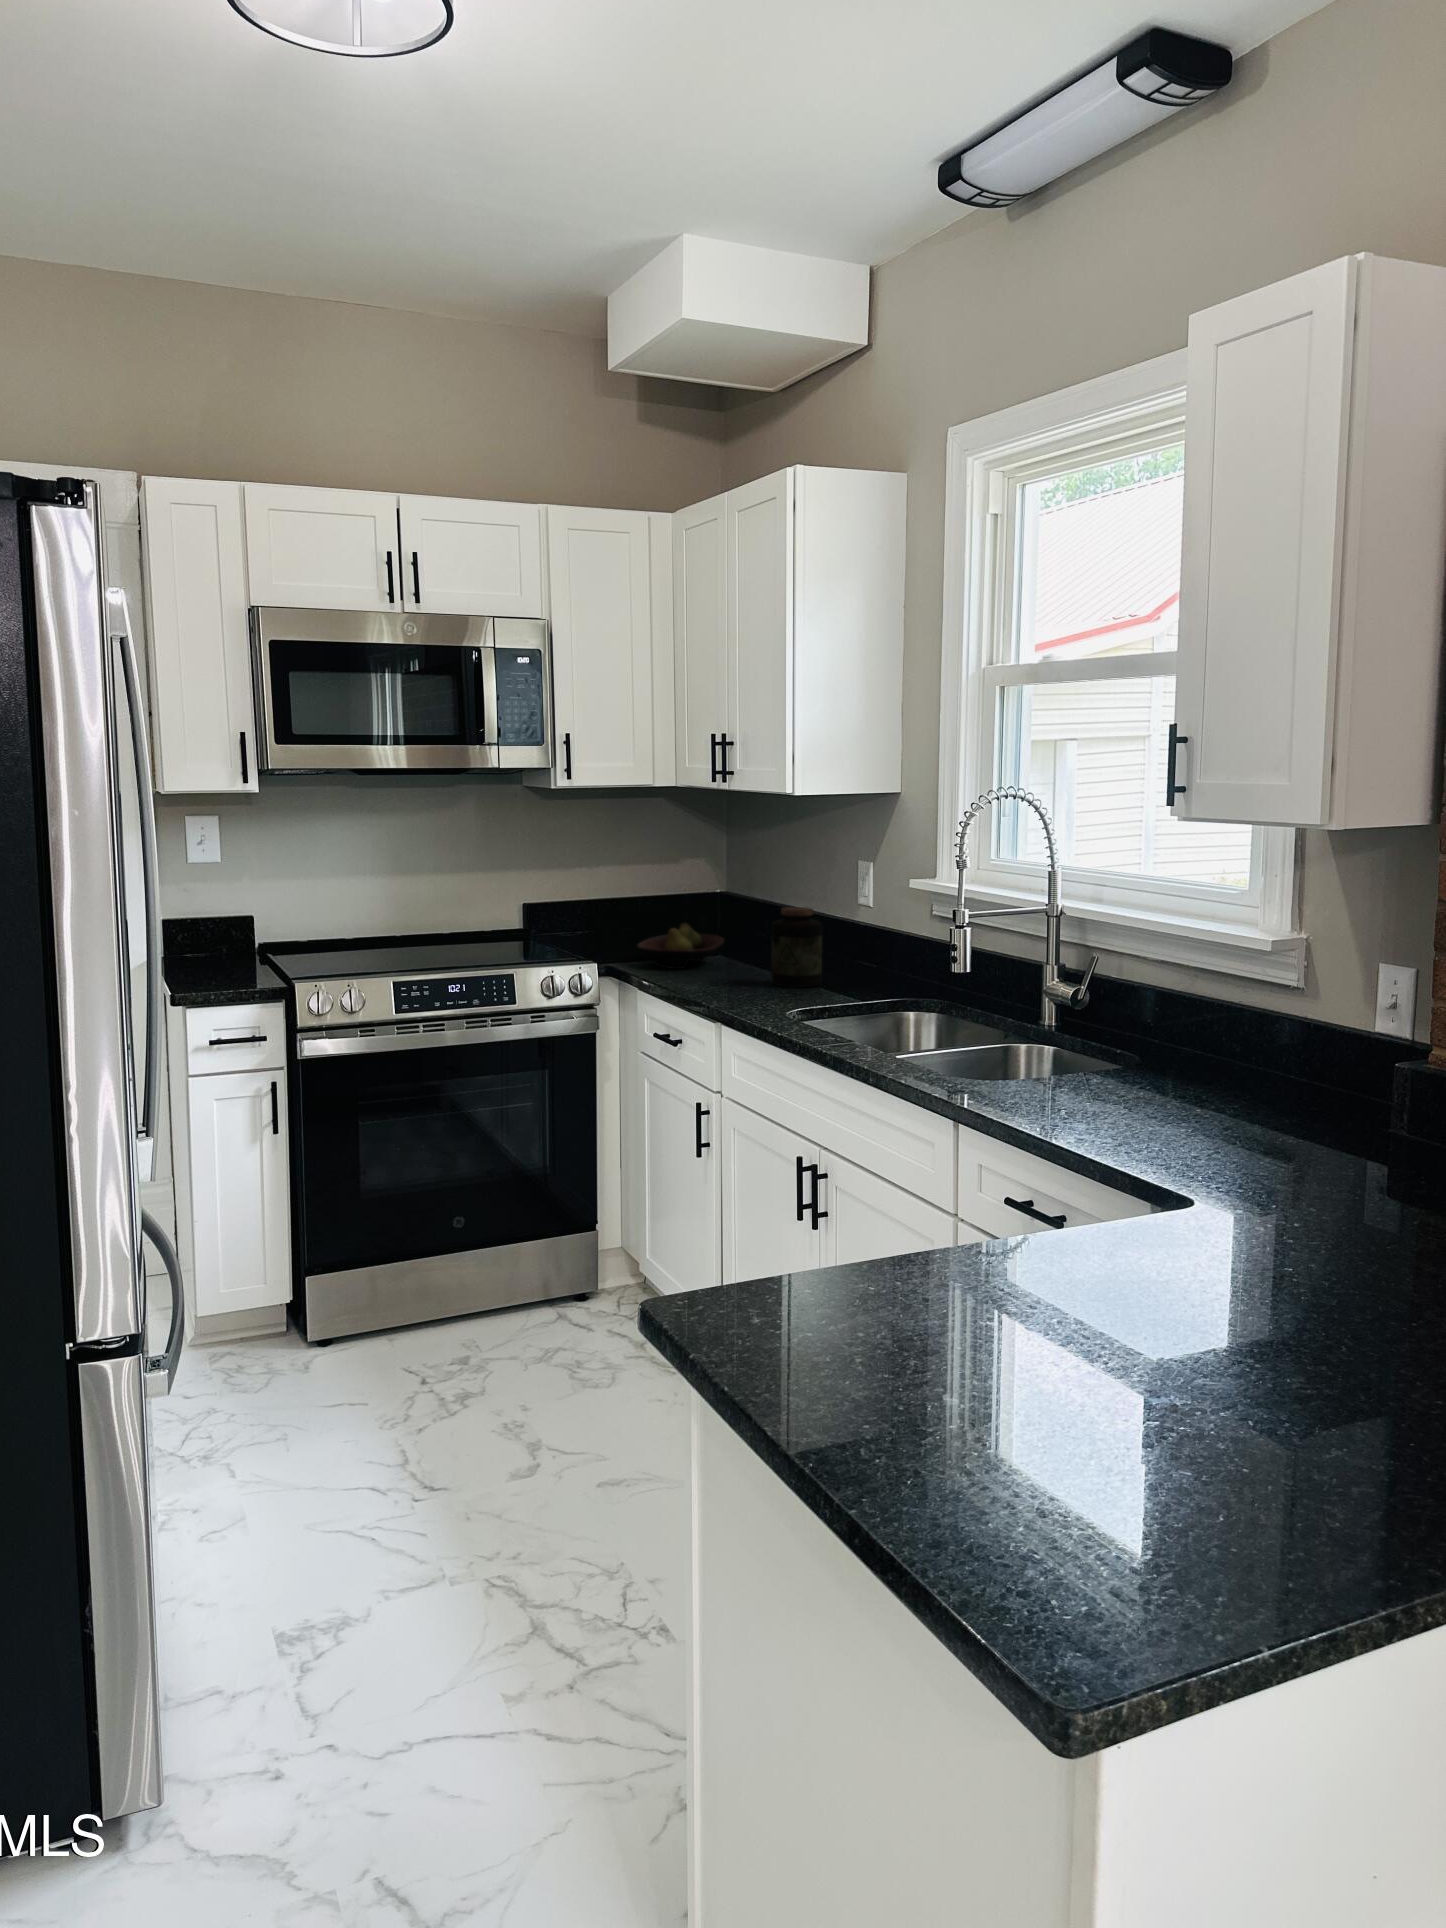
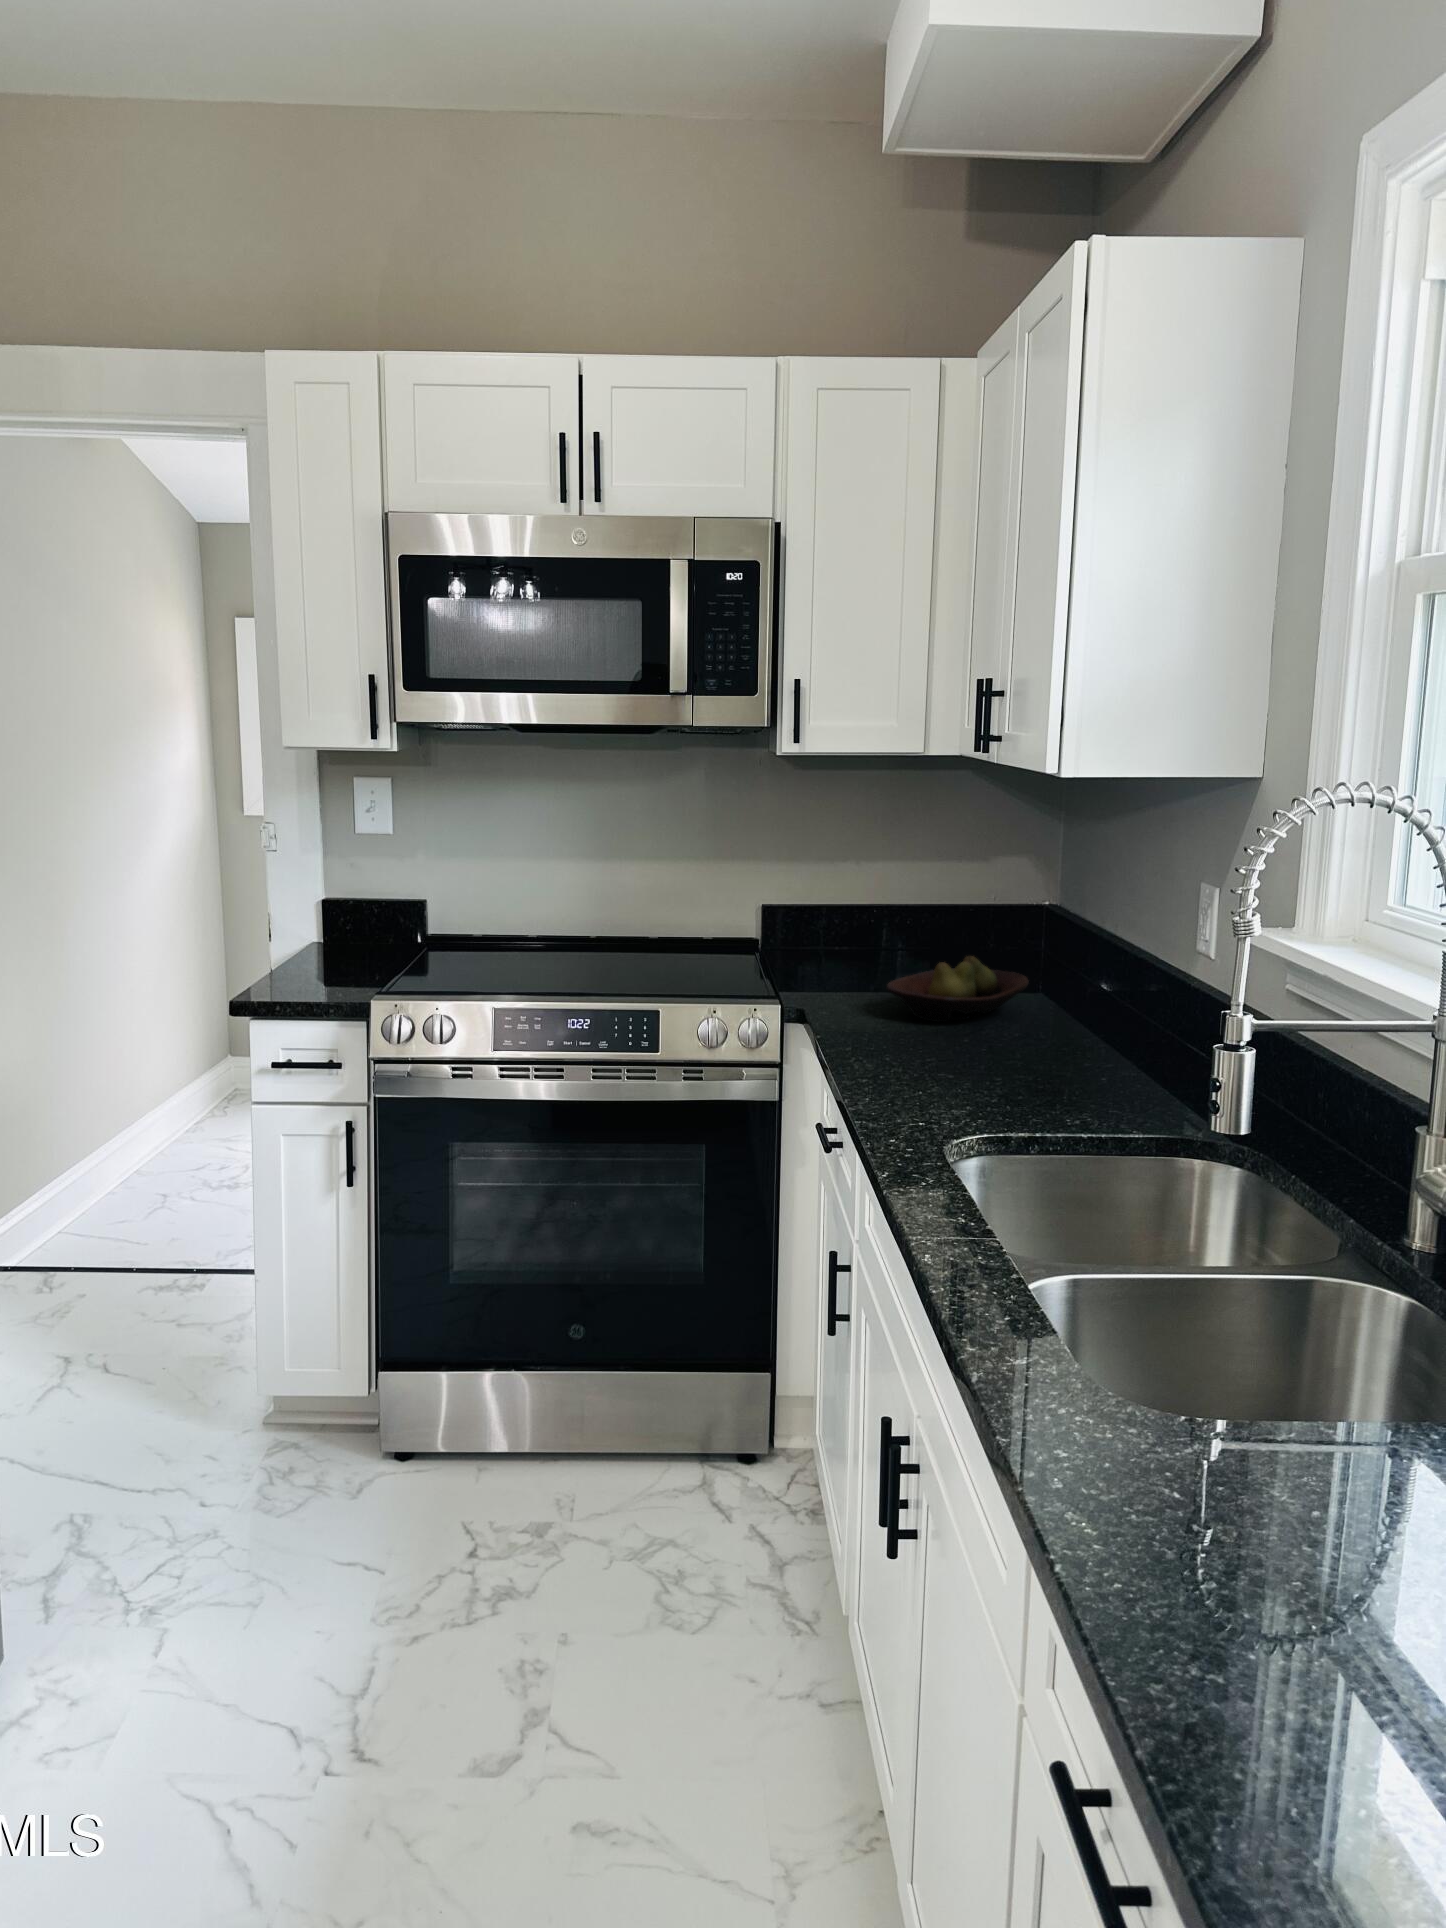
jar: present [772,907,822,988] -> none [1043,952,1128,1079]

